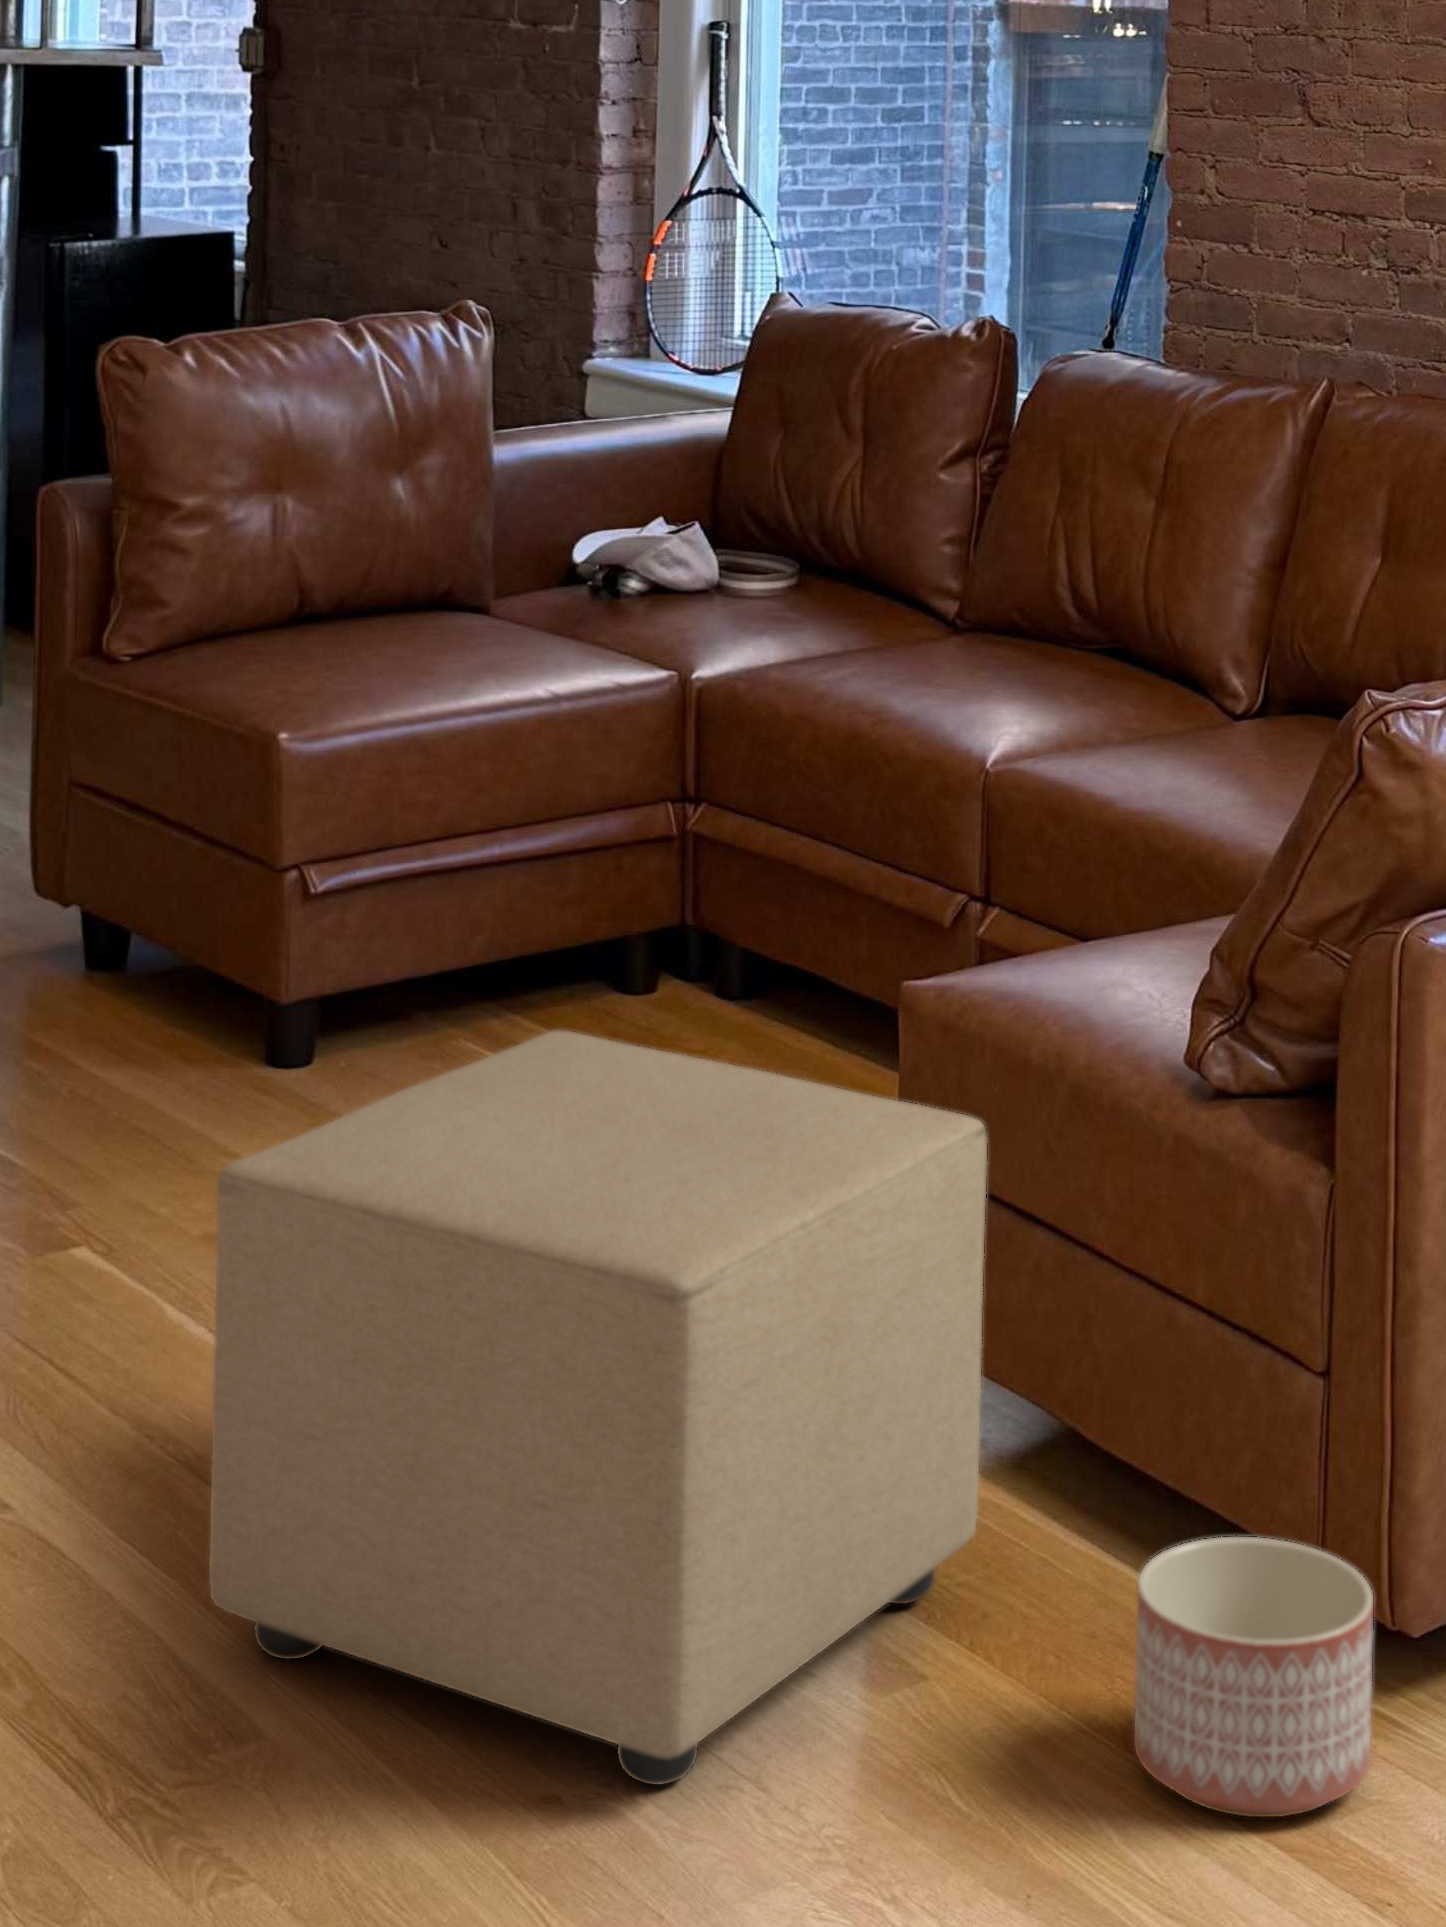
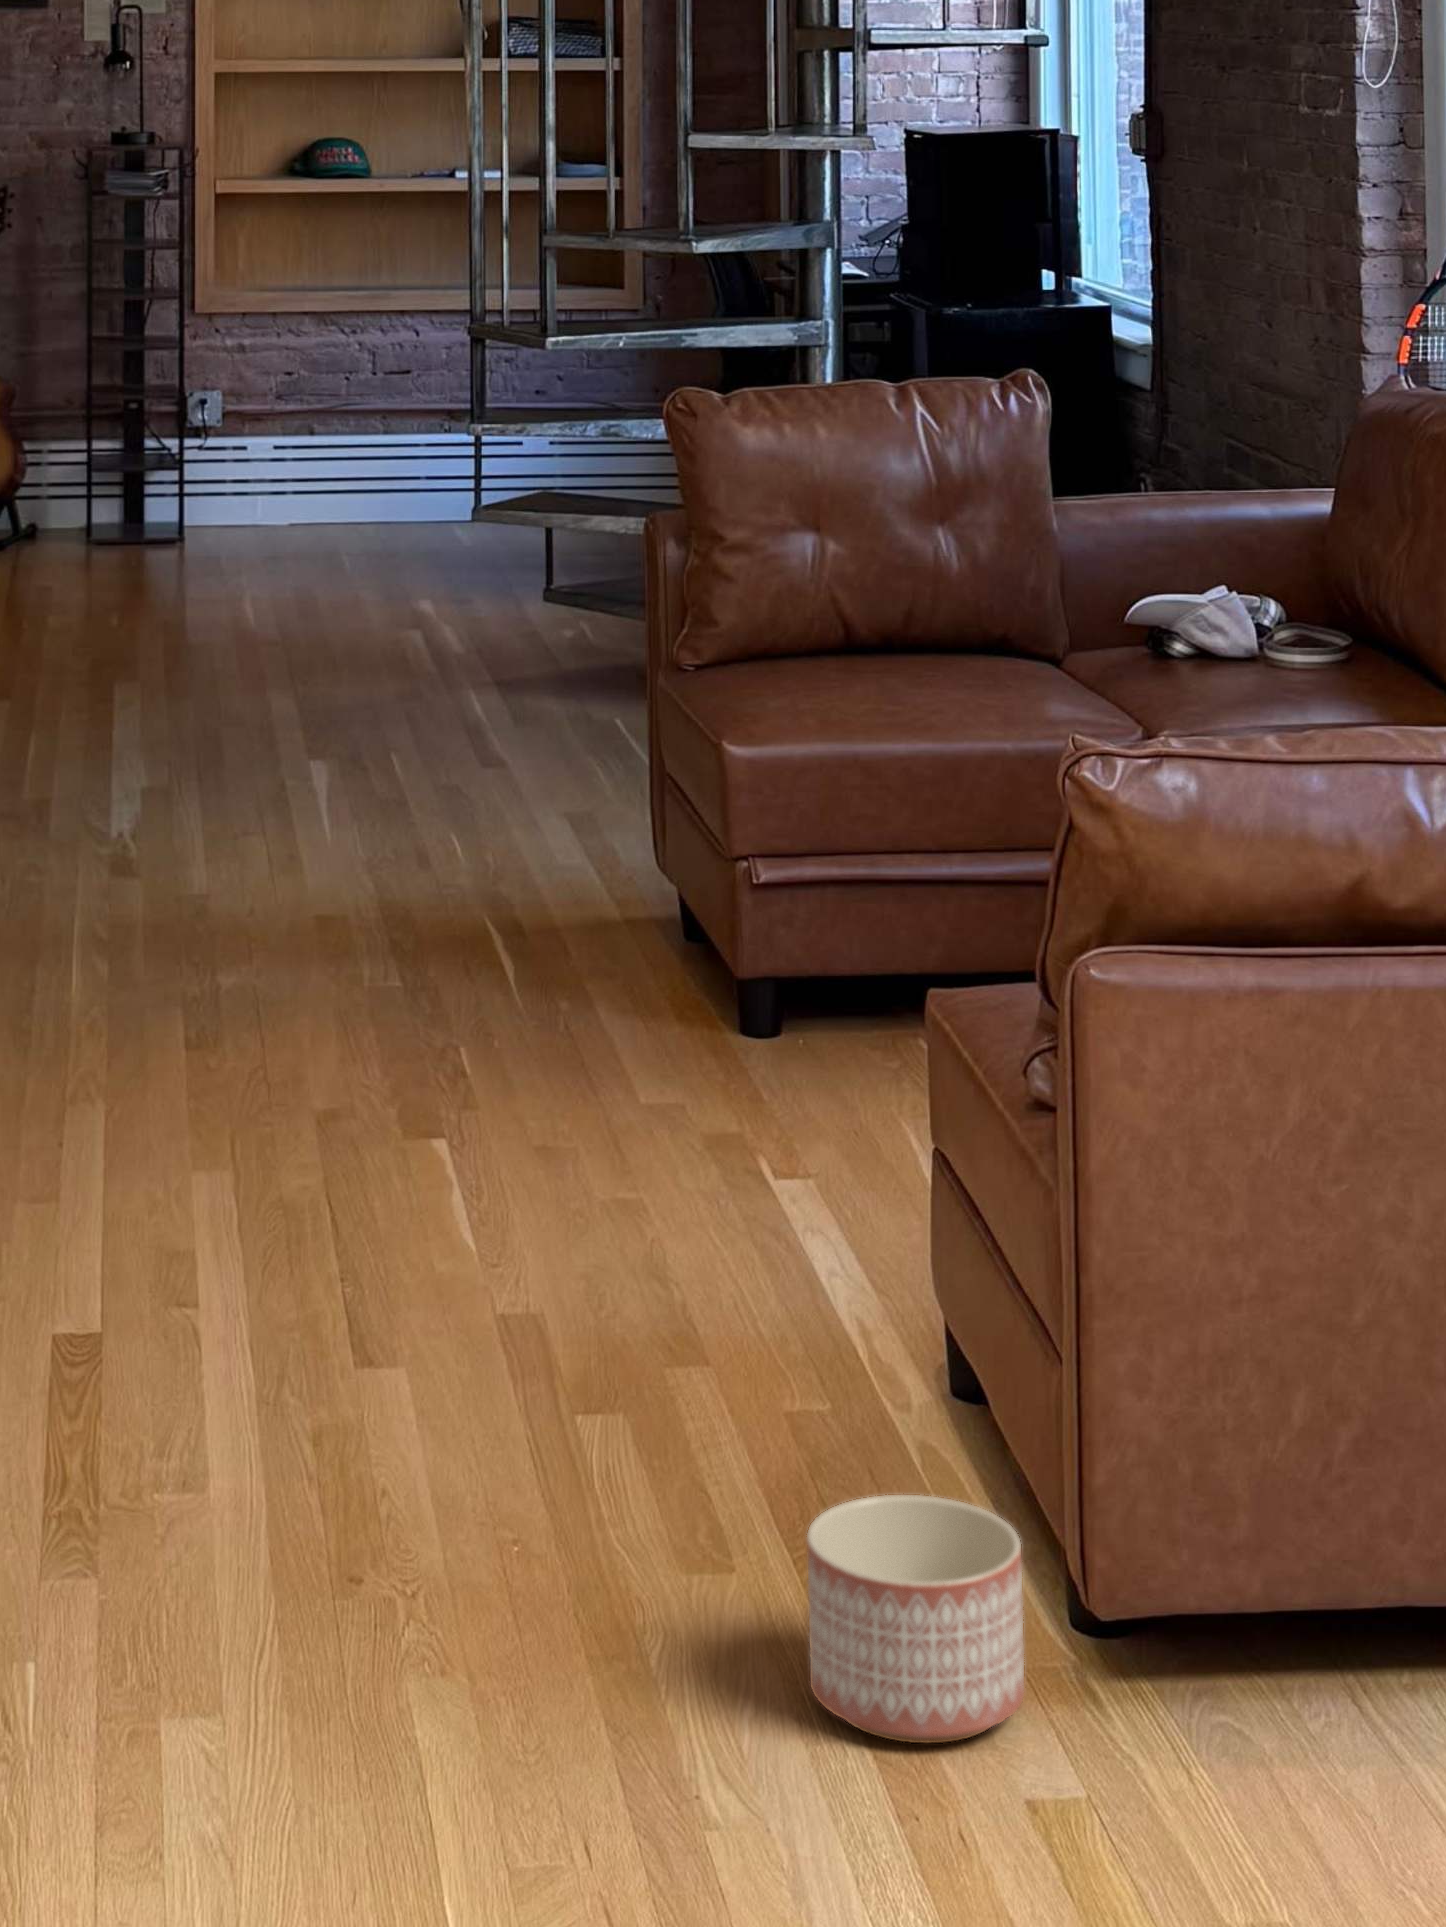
ottoman: present [209,1031,987,1785] -> none [214,991,849,1598]

